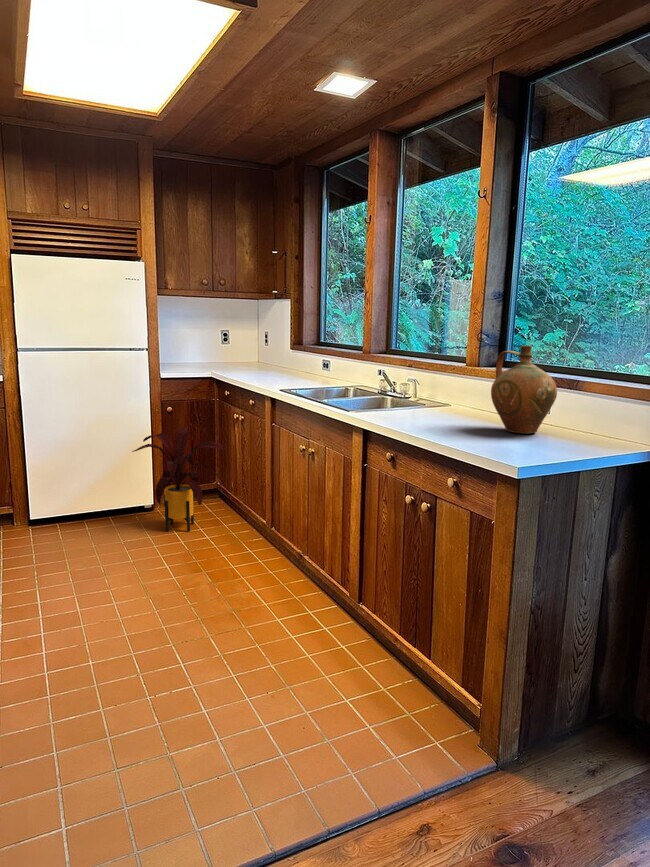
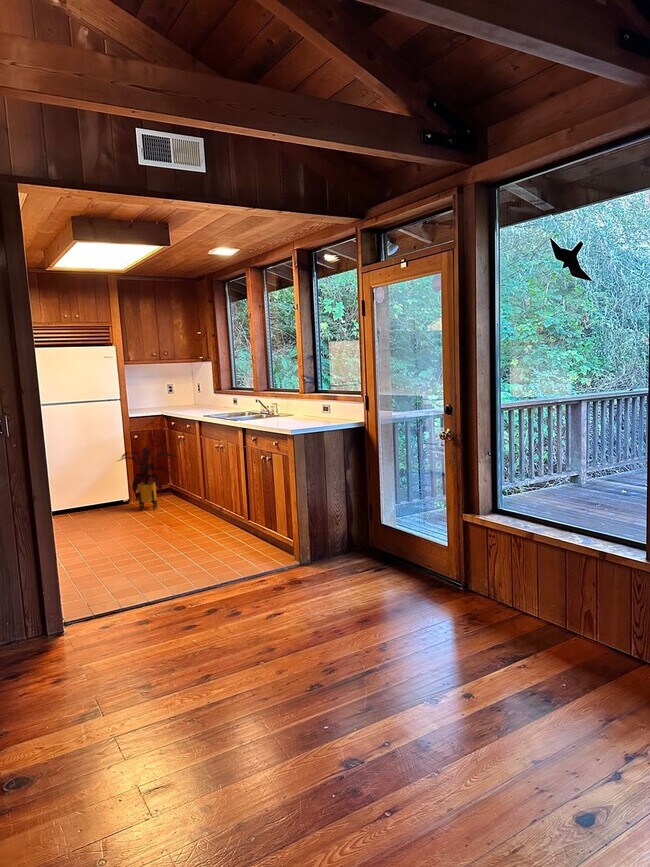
ceramic jug: present [491,346,557,434] -> none [298,381,327,422]

